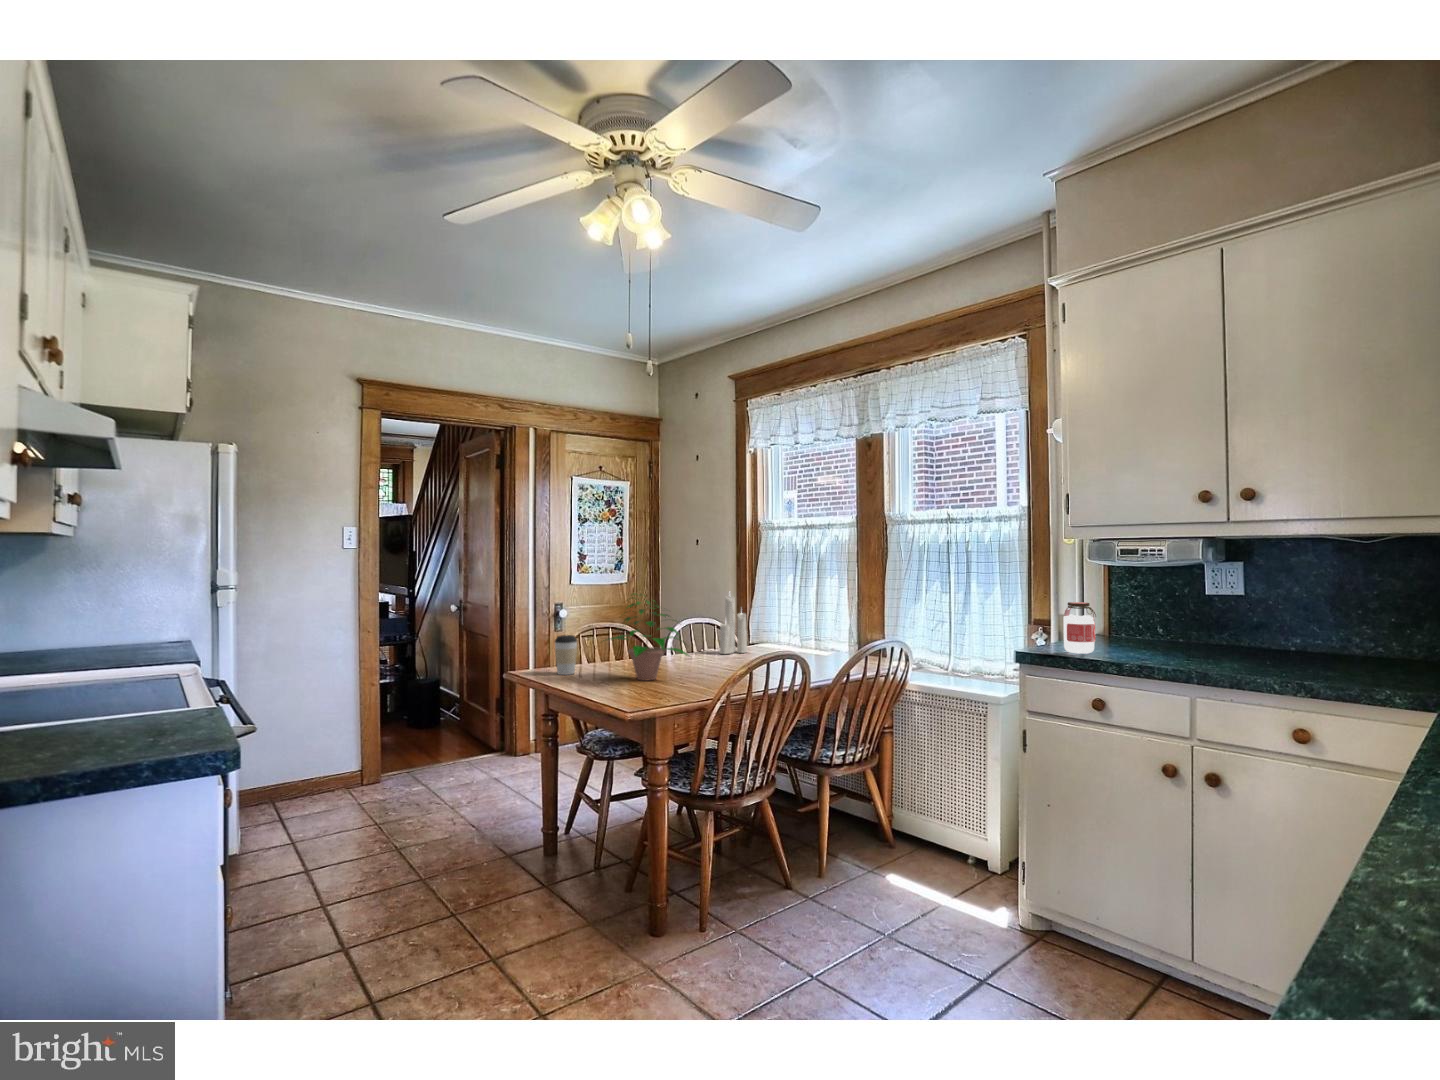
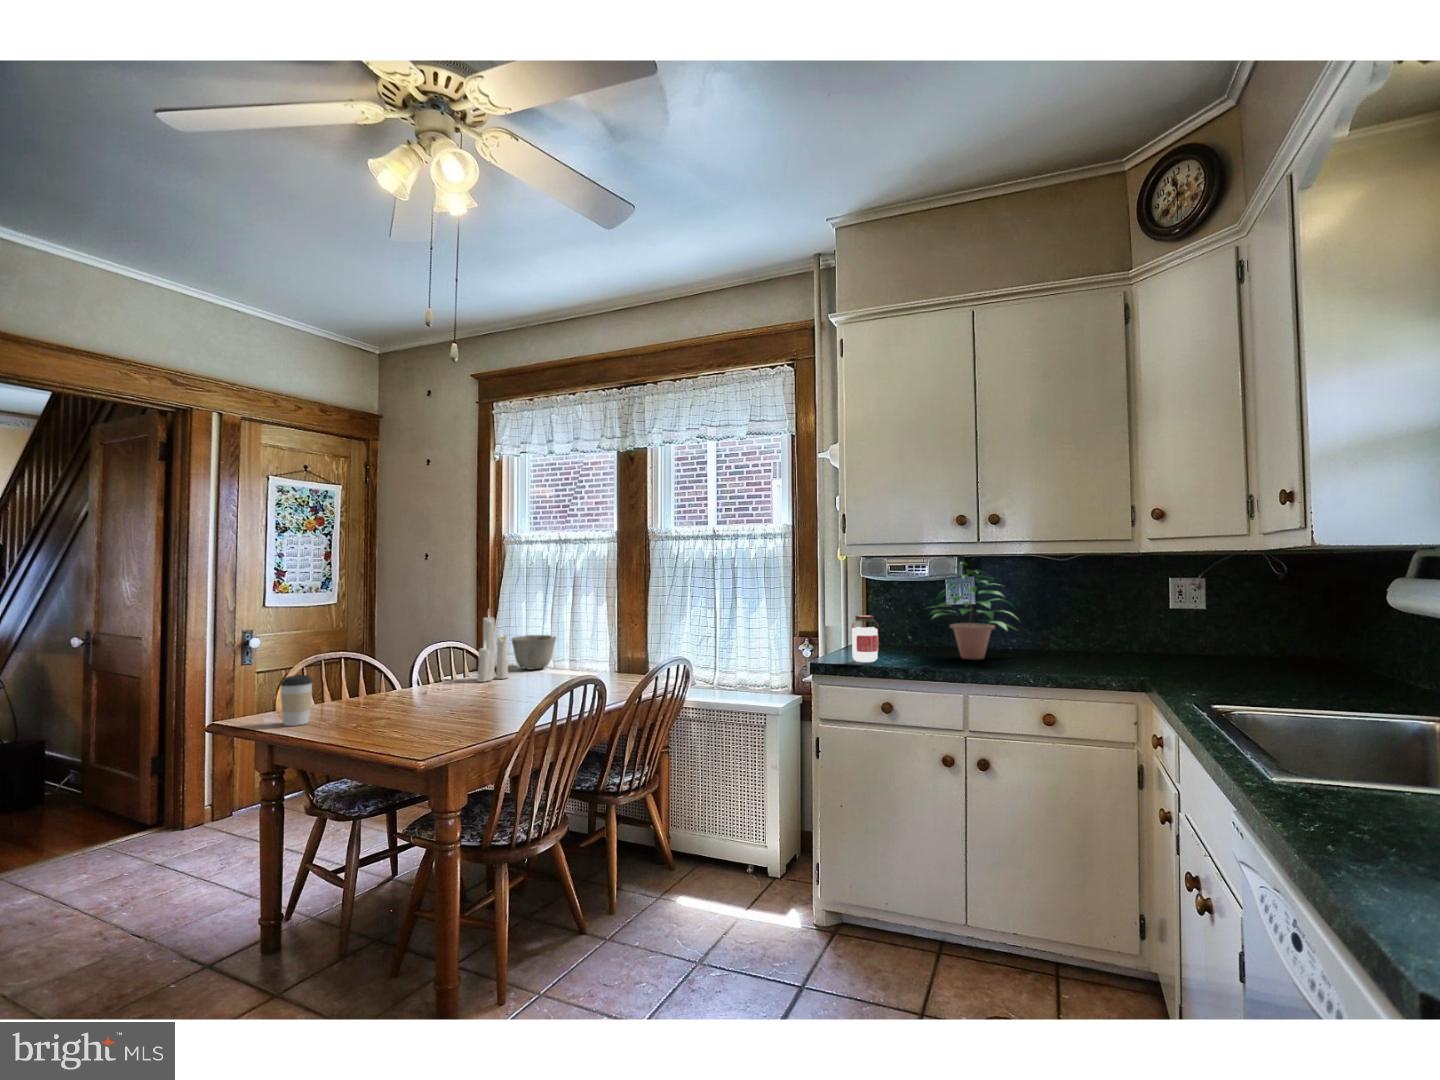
potted plant: present [603,594,689,680] -> present [931,562,1019,659]
ceramic bowl: none [755,615,796,647] -> present [511,635,556,670]

